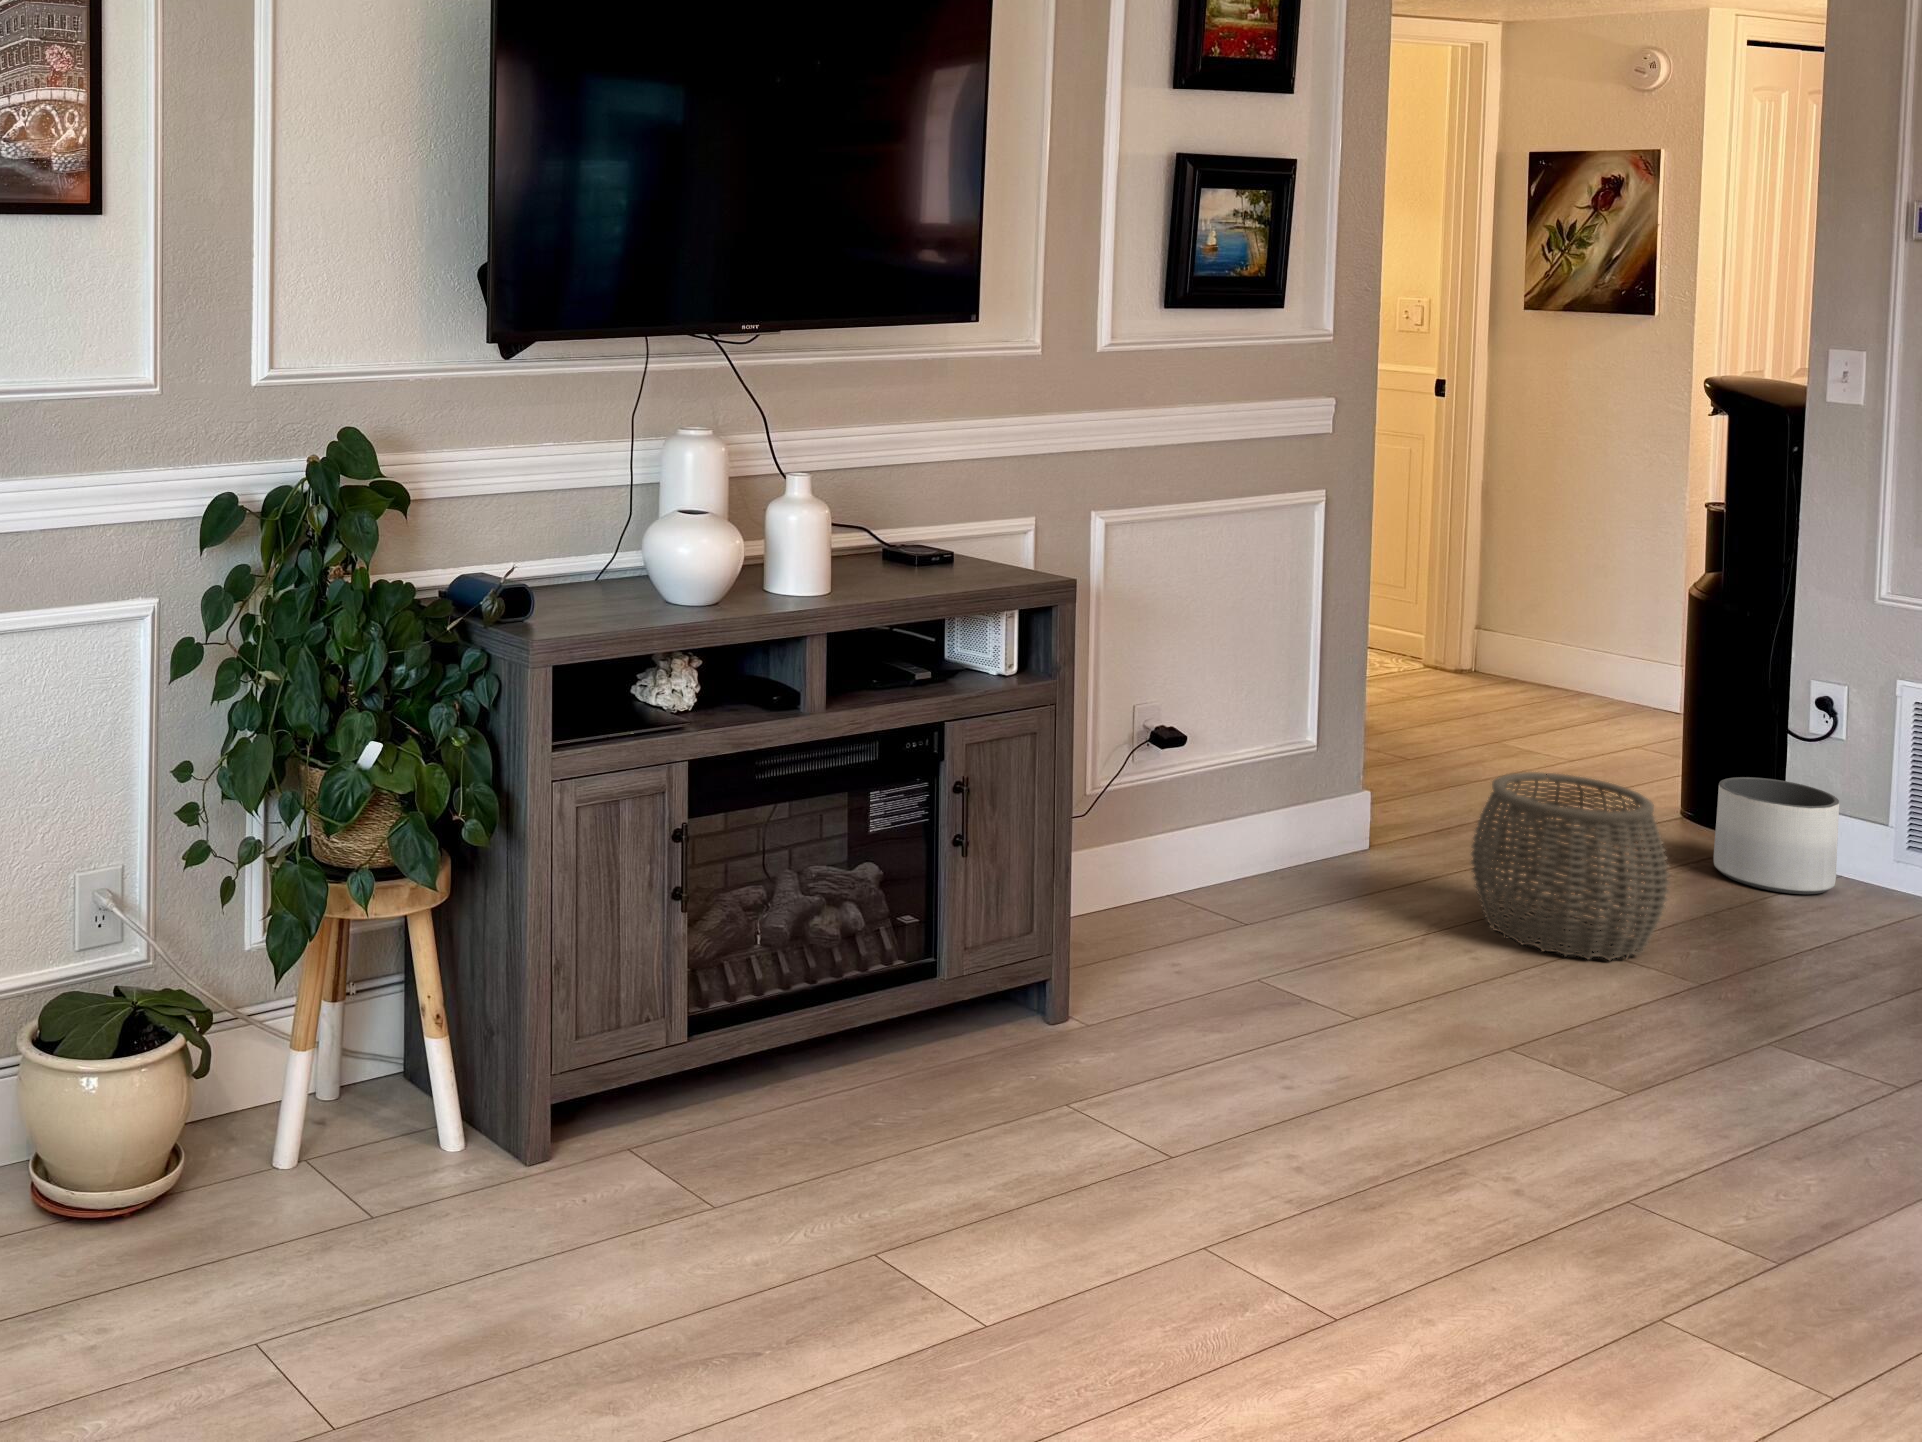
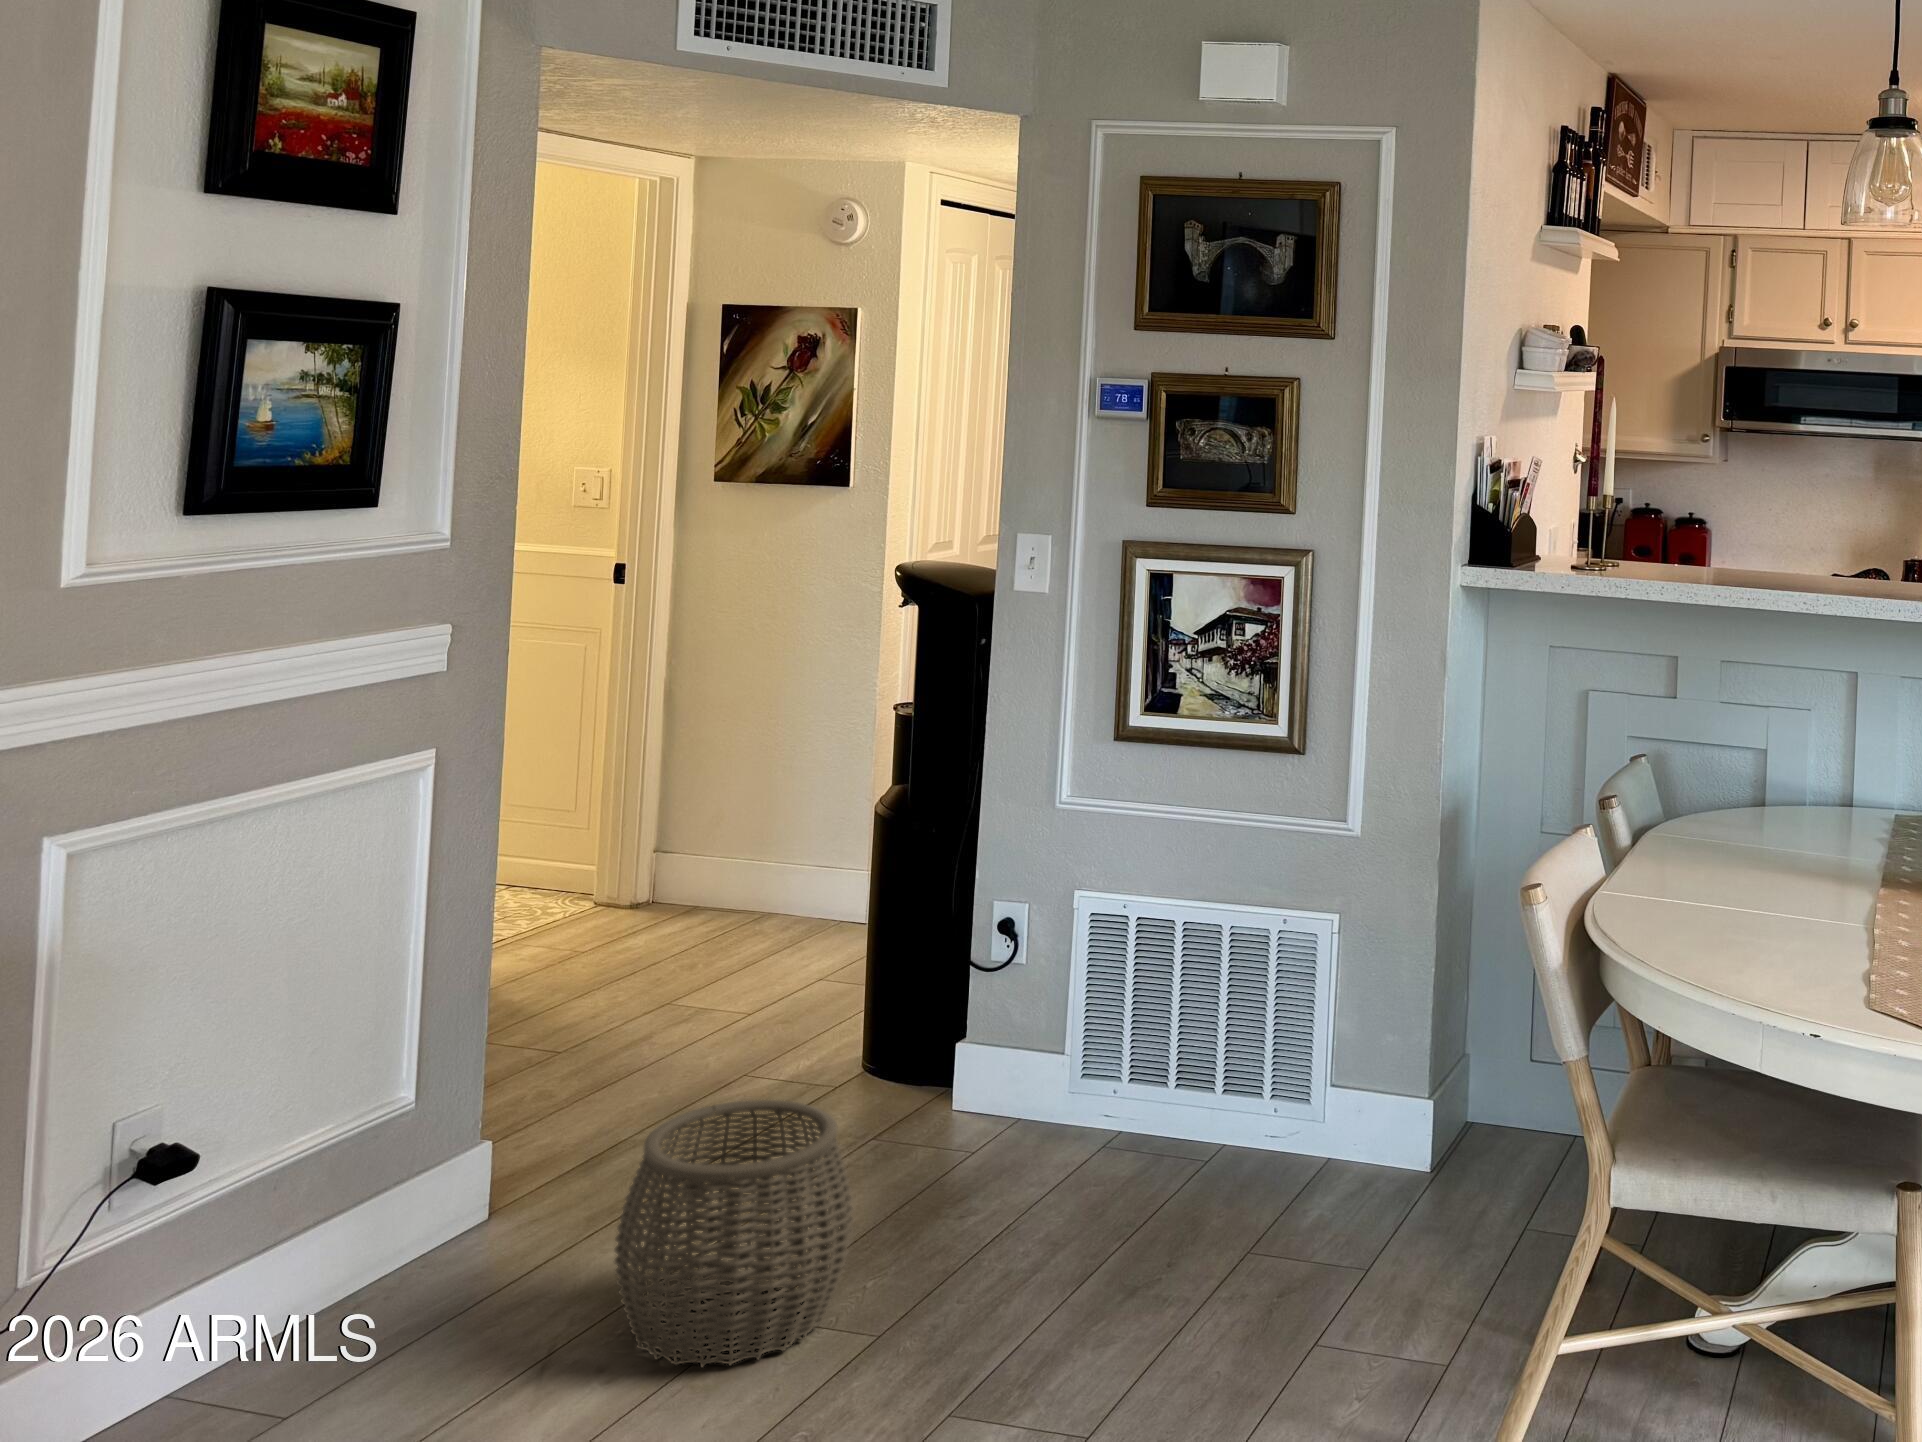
planter: present [1714,777,1839,894] -> none [900,1017,1021,1156]

